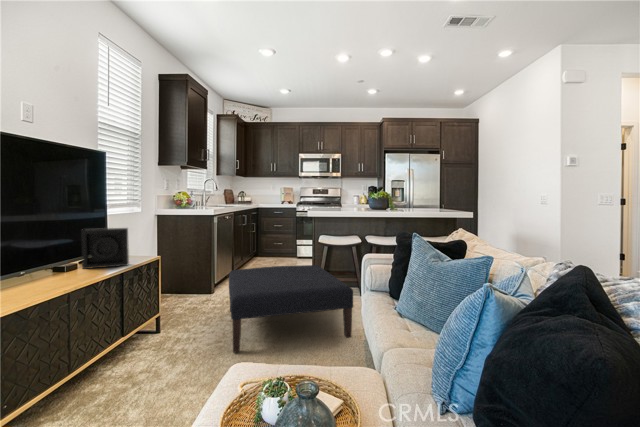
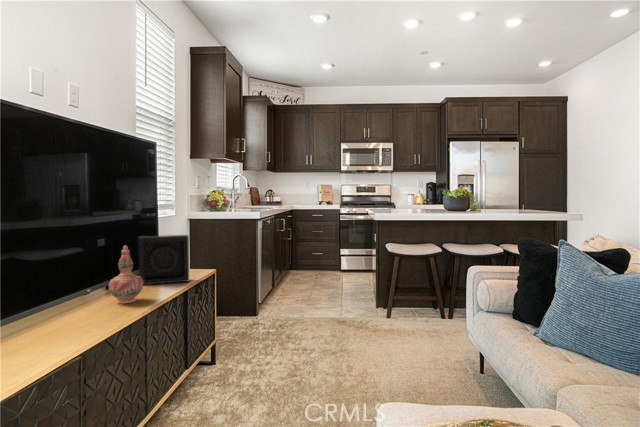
decorative vase: none [40,236,73,284] -> present [109,245,143,304]
ottoman: present [229,265,353,353] -> none [287,280,459,389]

